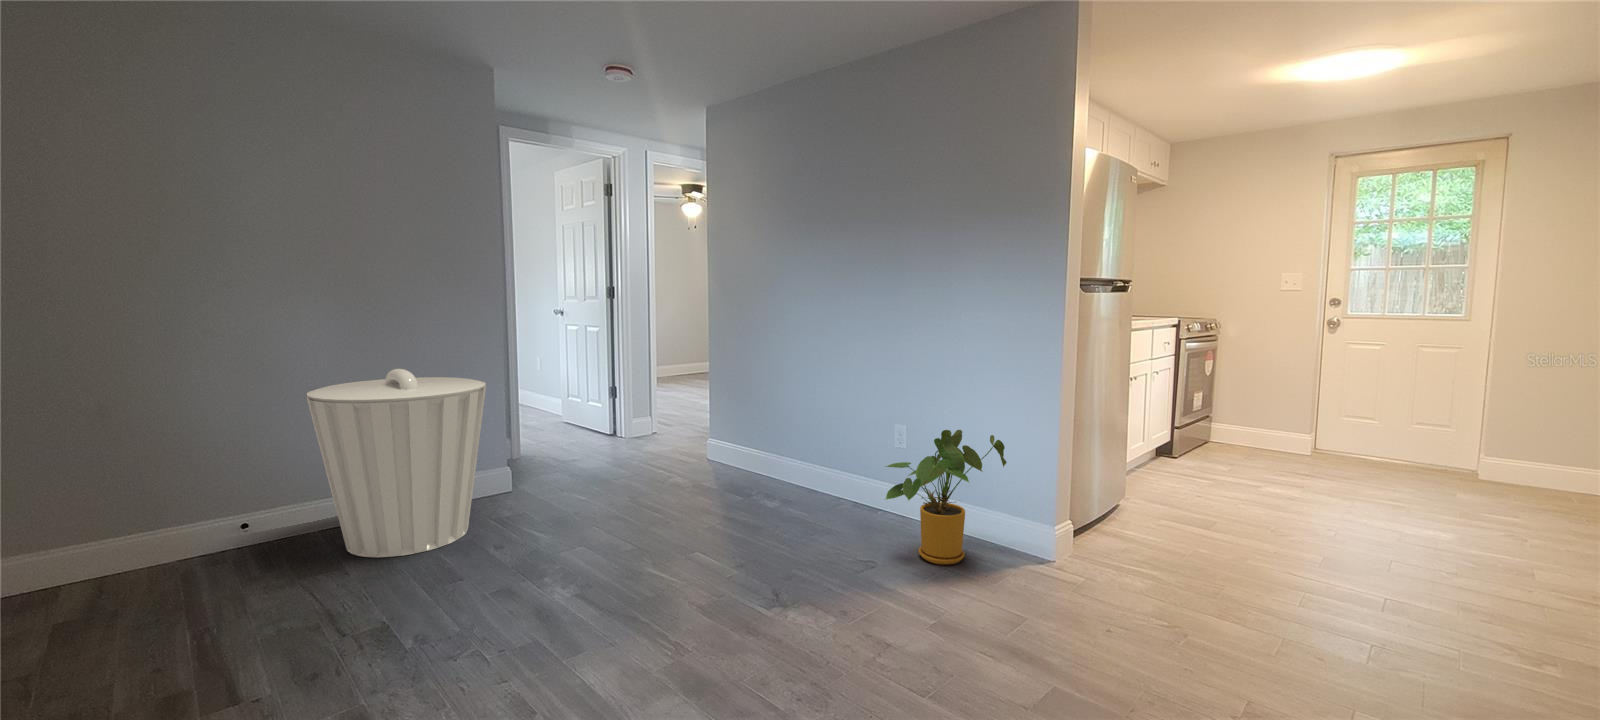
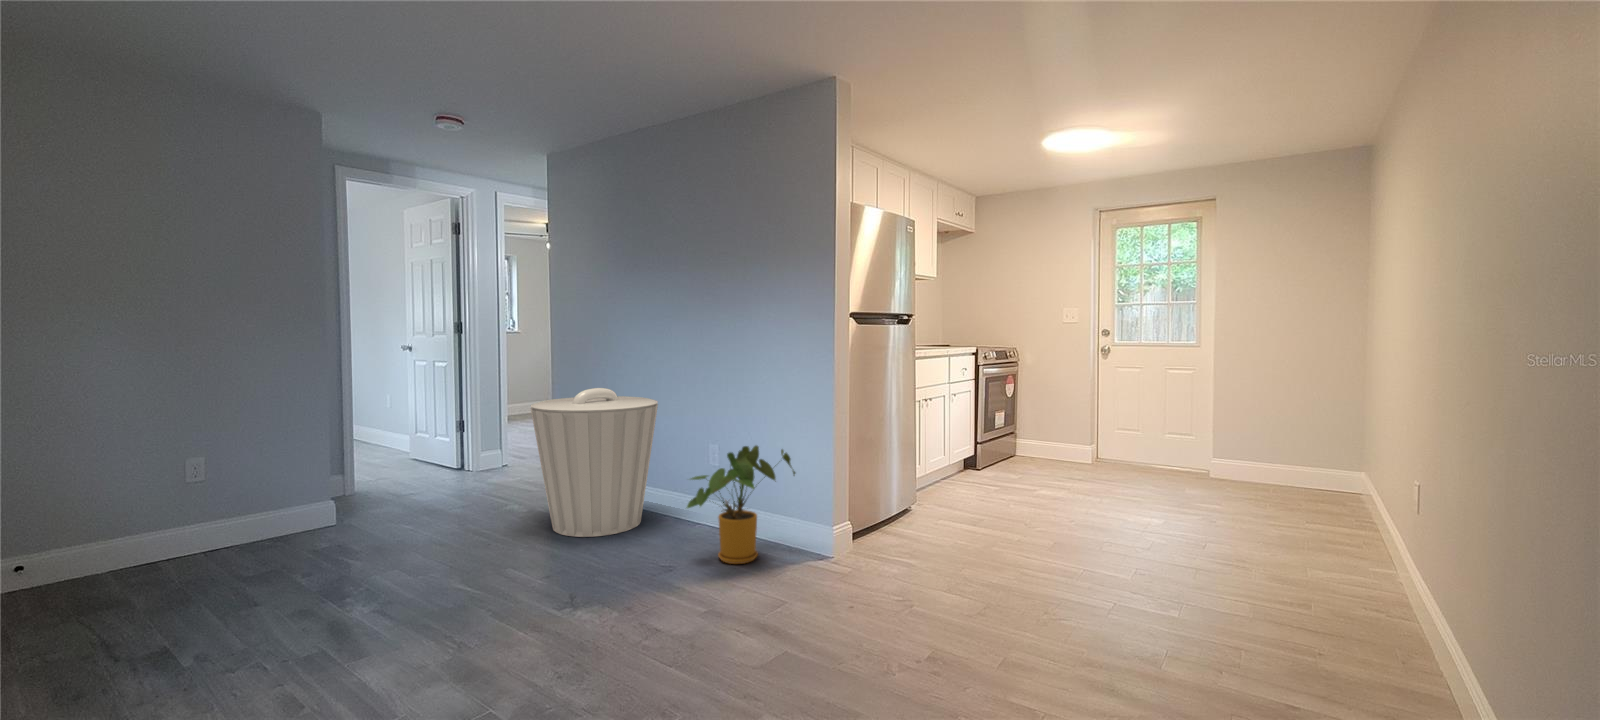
trash can: present [307,369,486,557] -> present [531,388,658,537]

